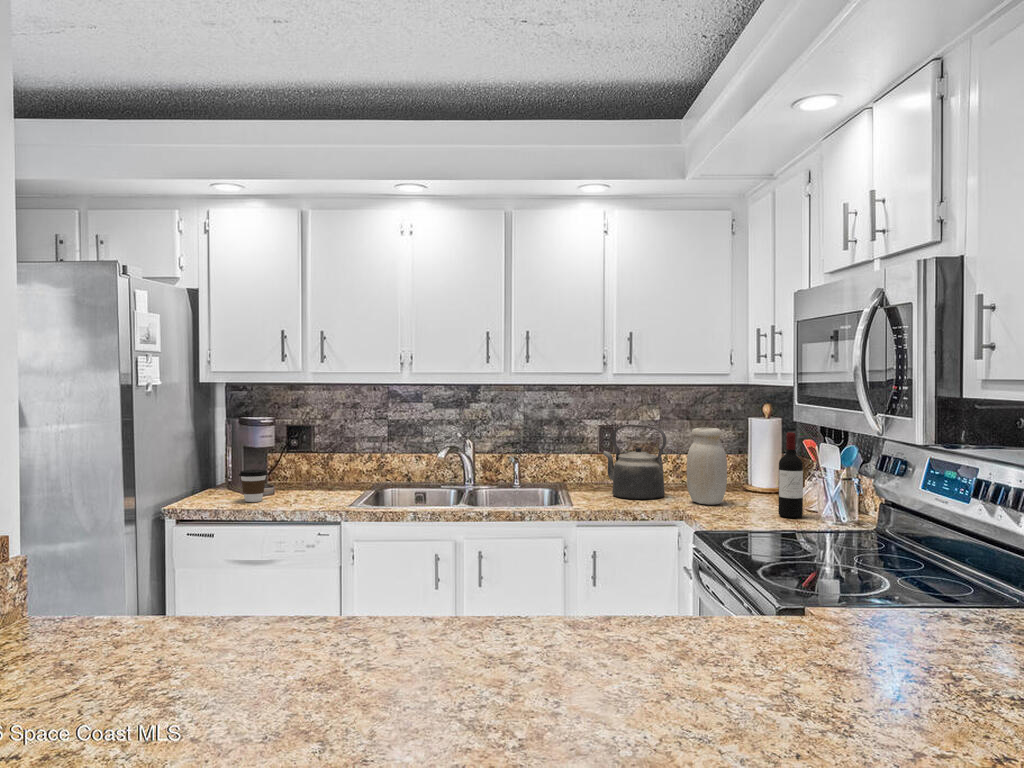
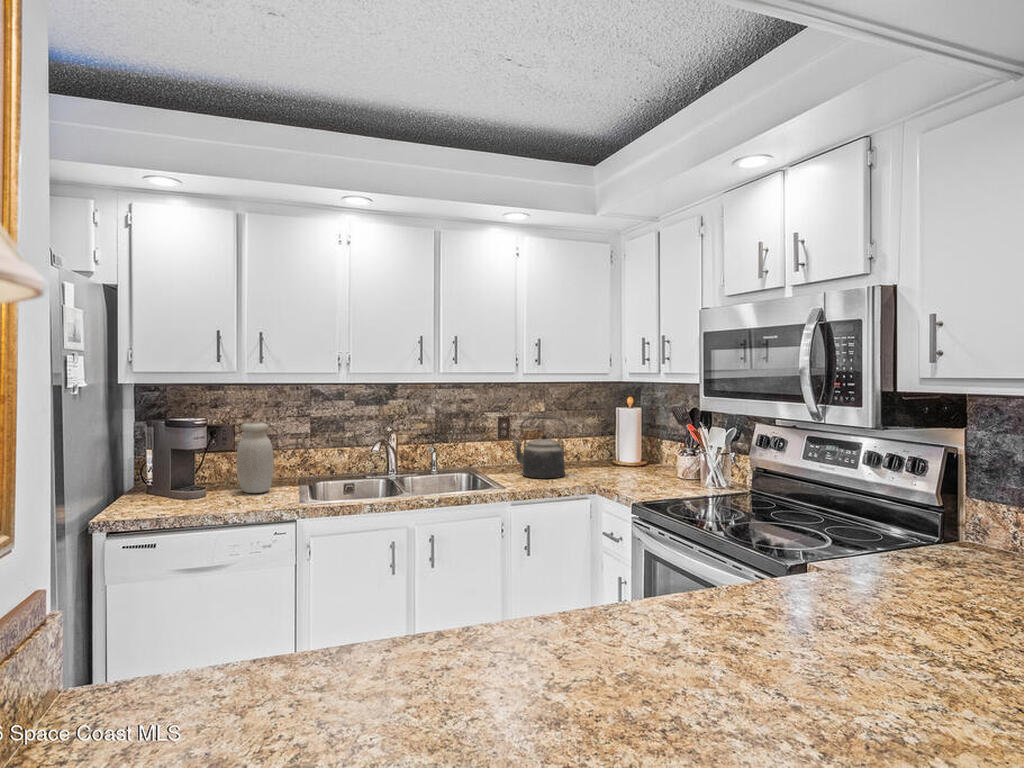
jar: present [687,428,727,505] -> present [236,423,274,493]
wine bottle: present [778,433,803,518] -> none [668,421,687,487]
coffee cup: present [239,469,268,502] -> none [178,472,209,507]

